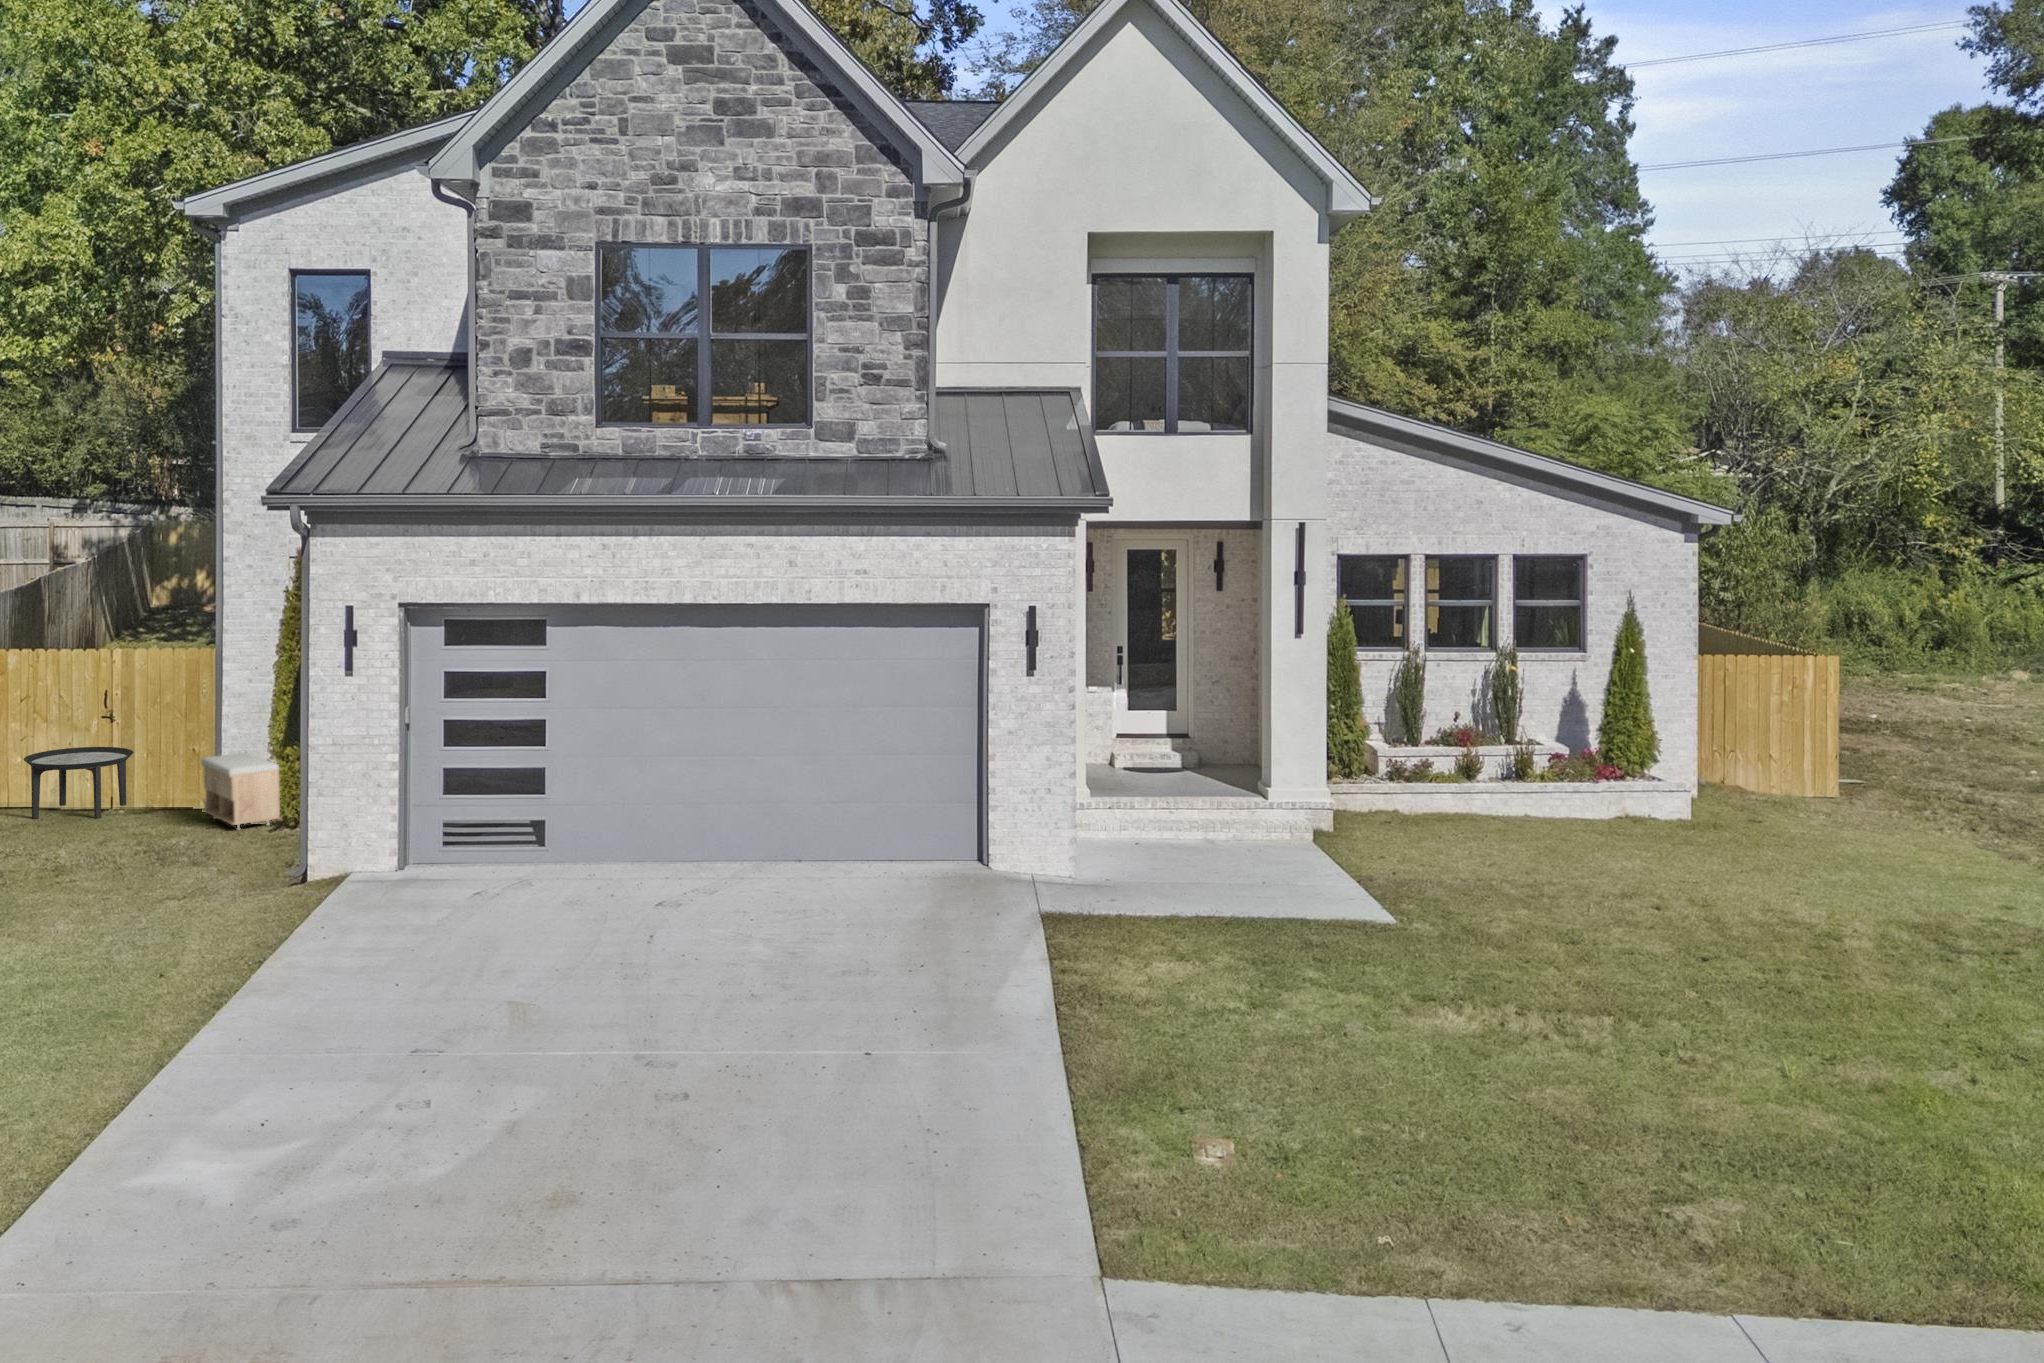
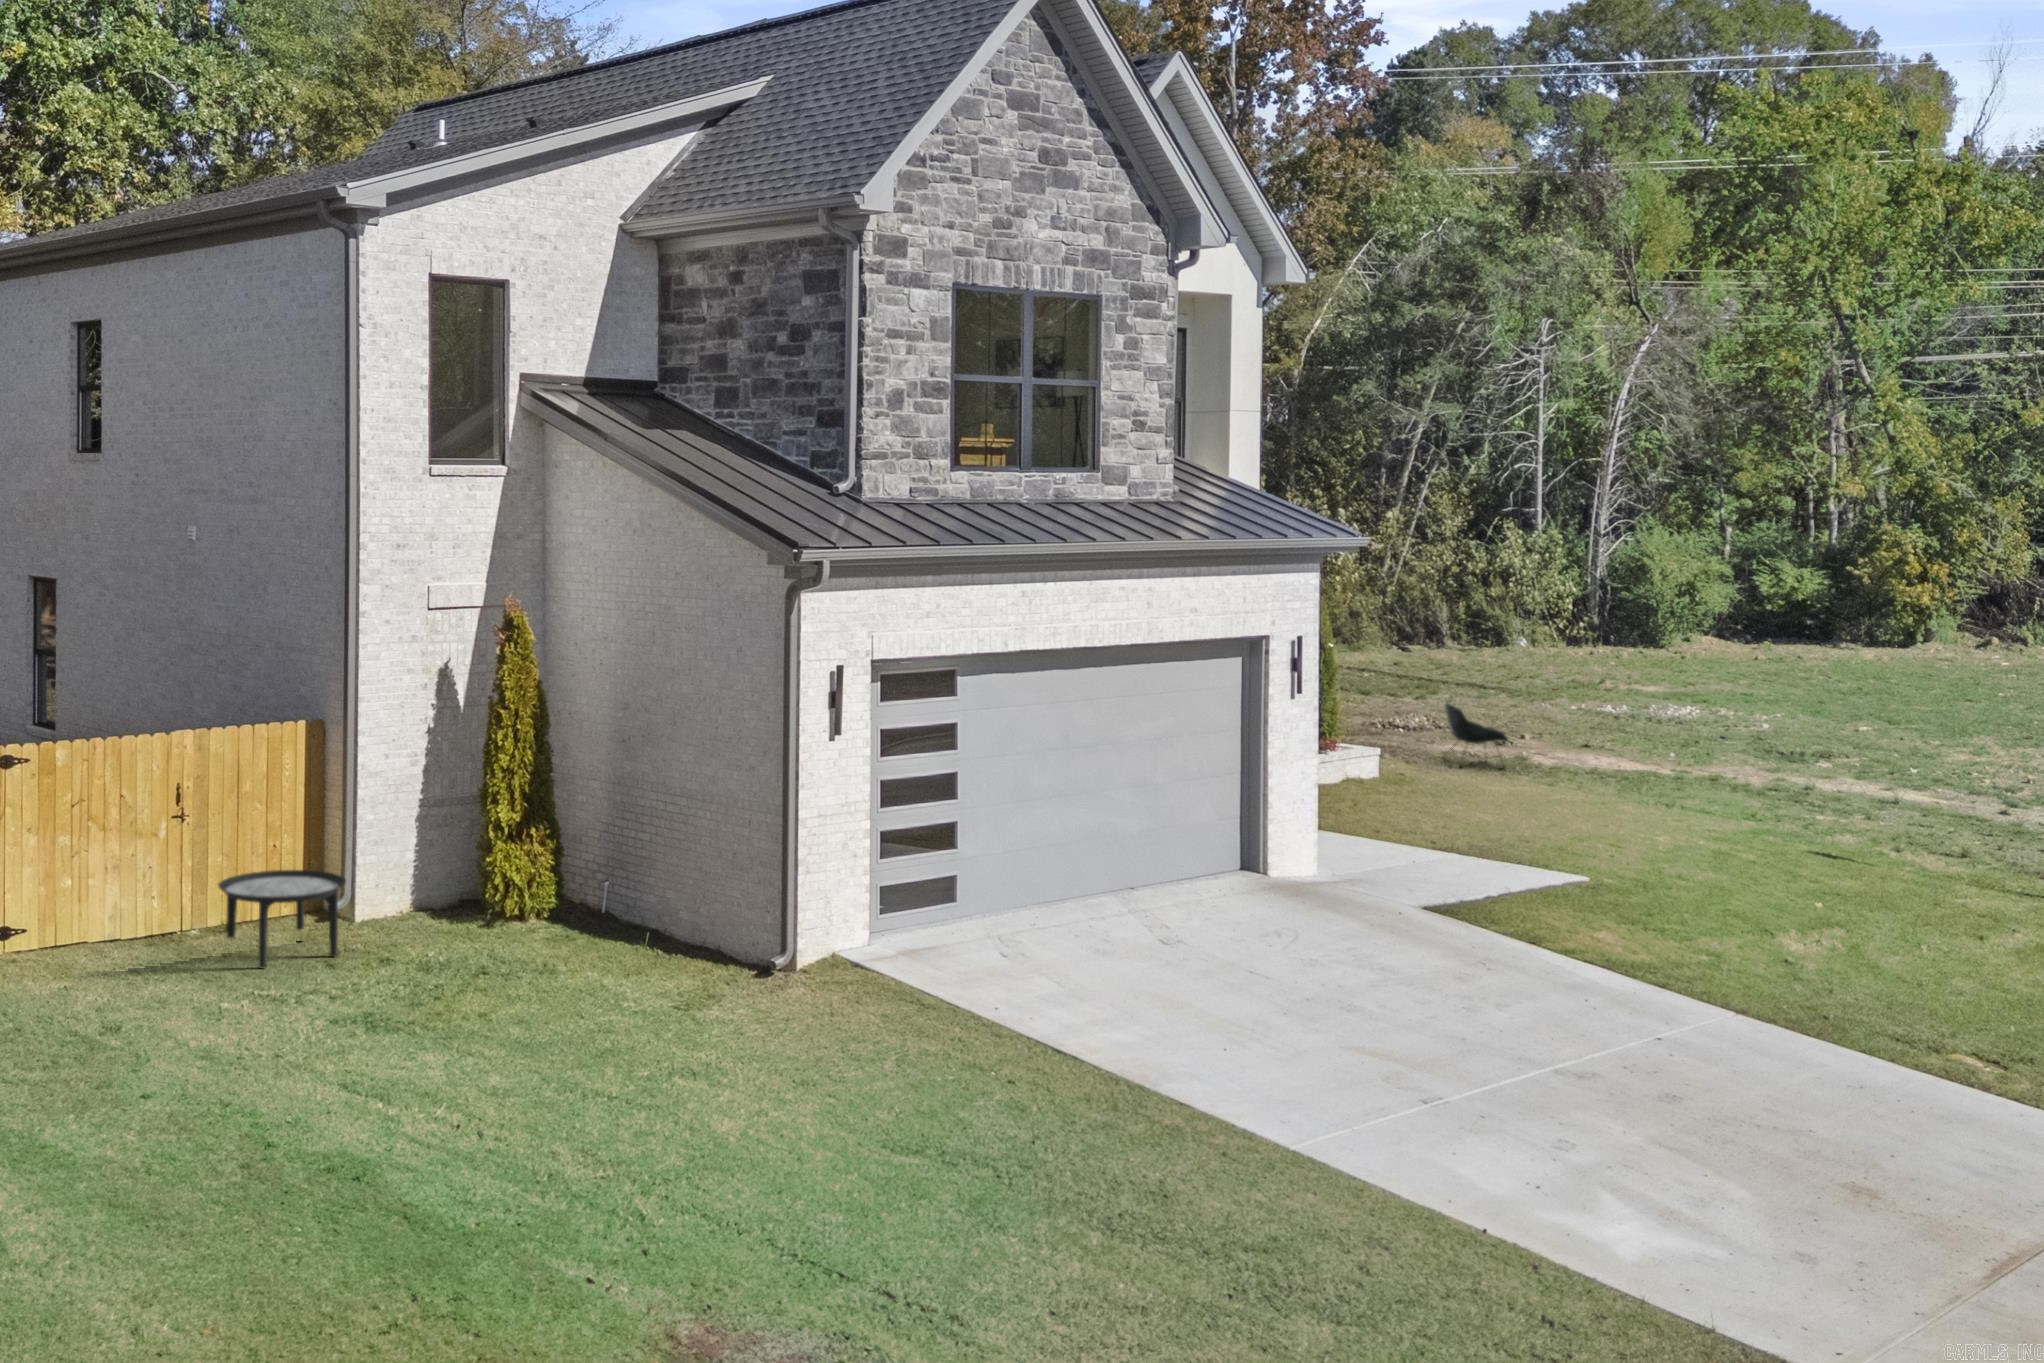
lounge chair: none [1689,723,1769,812] -> present [1444,704,1508,770]
storage bench: present [201,753,280,830] -> none [451,855,560,943]

